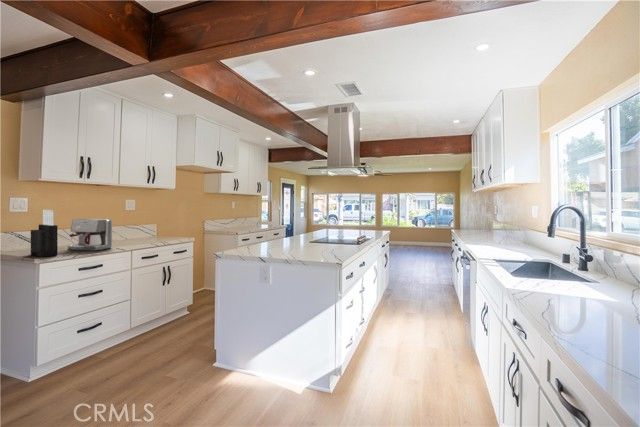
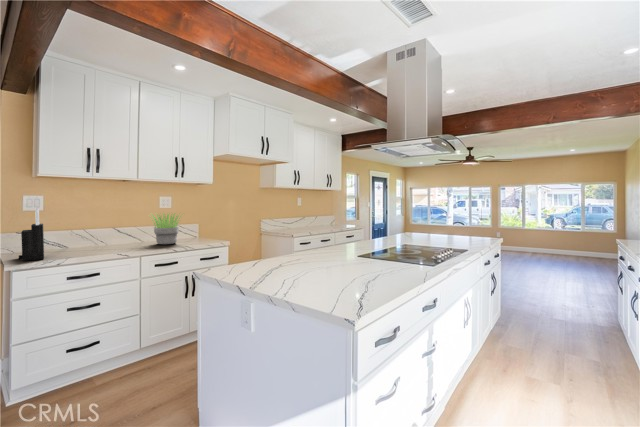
potted plant: none [120,214,157,243] -> present [152,213,180,245]
coffee maker: present [68,219,112,251] -> none [71,217,121,254]

